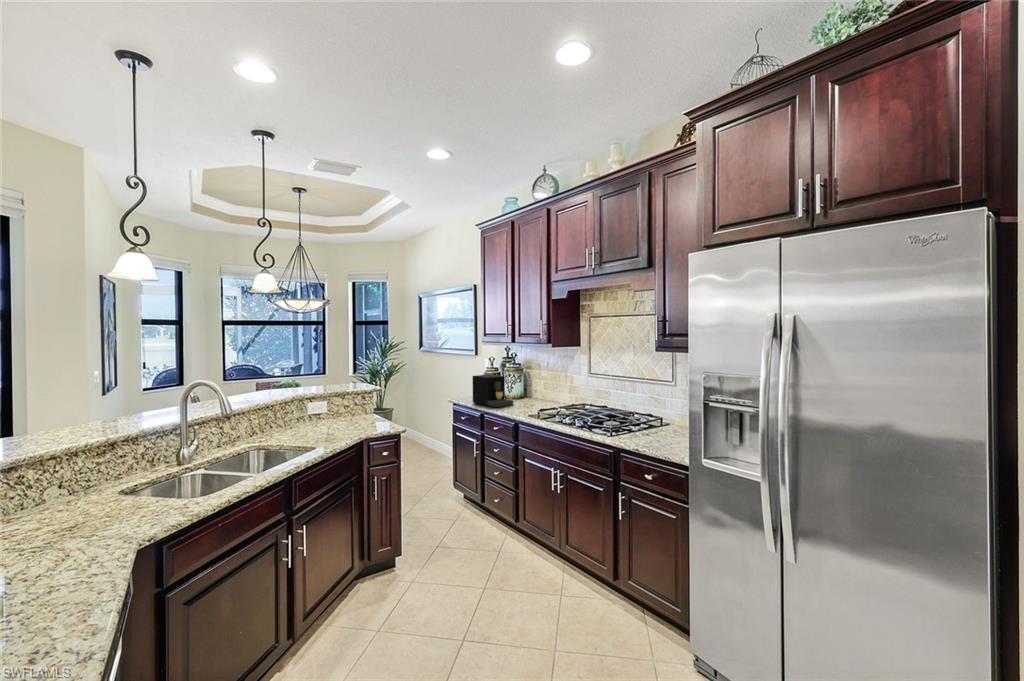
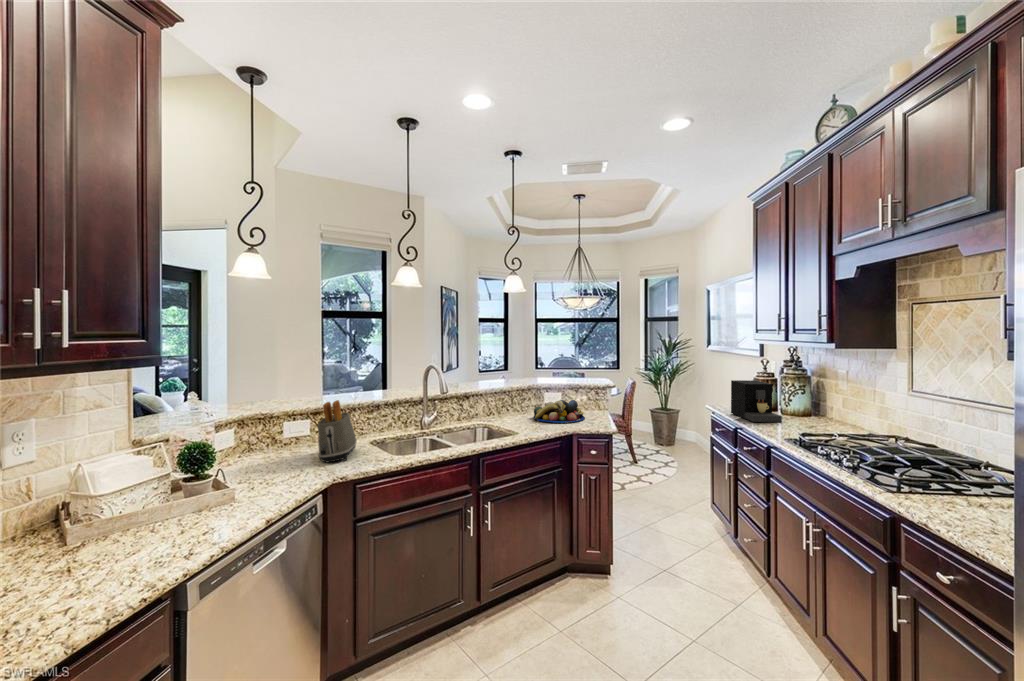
fruit bowl: none [304,407,363,433] -> present [533,400,585,423]
toaster: none [53,440,124,531] -> present [317,400,357,462]

